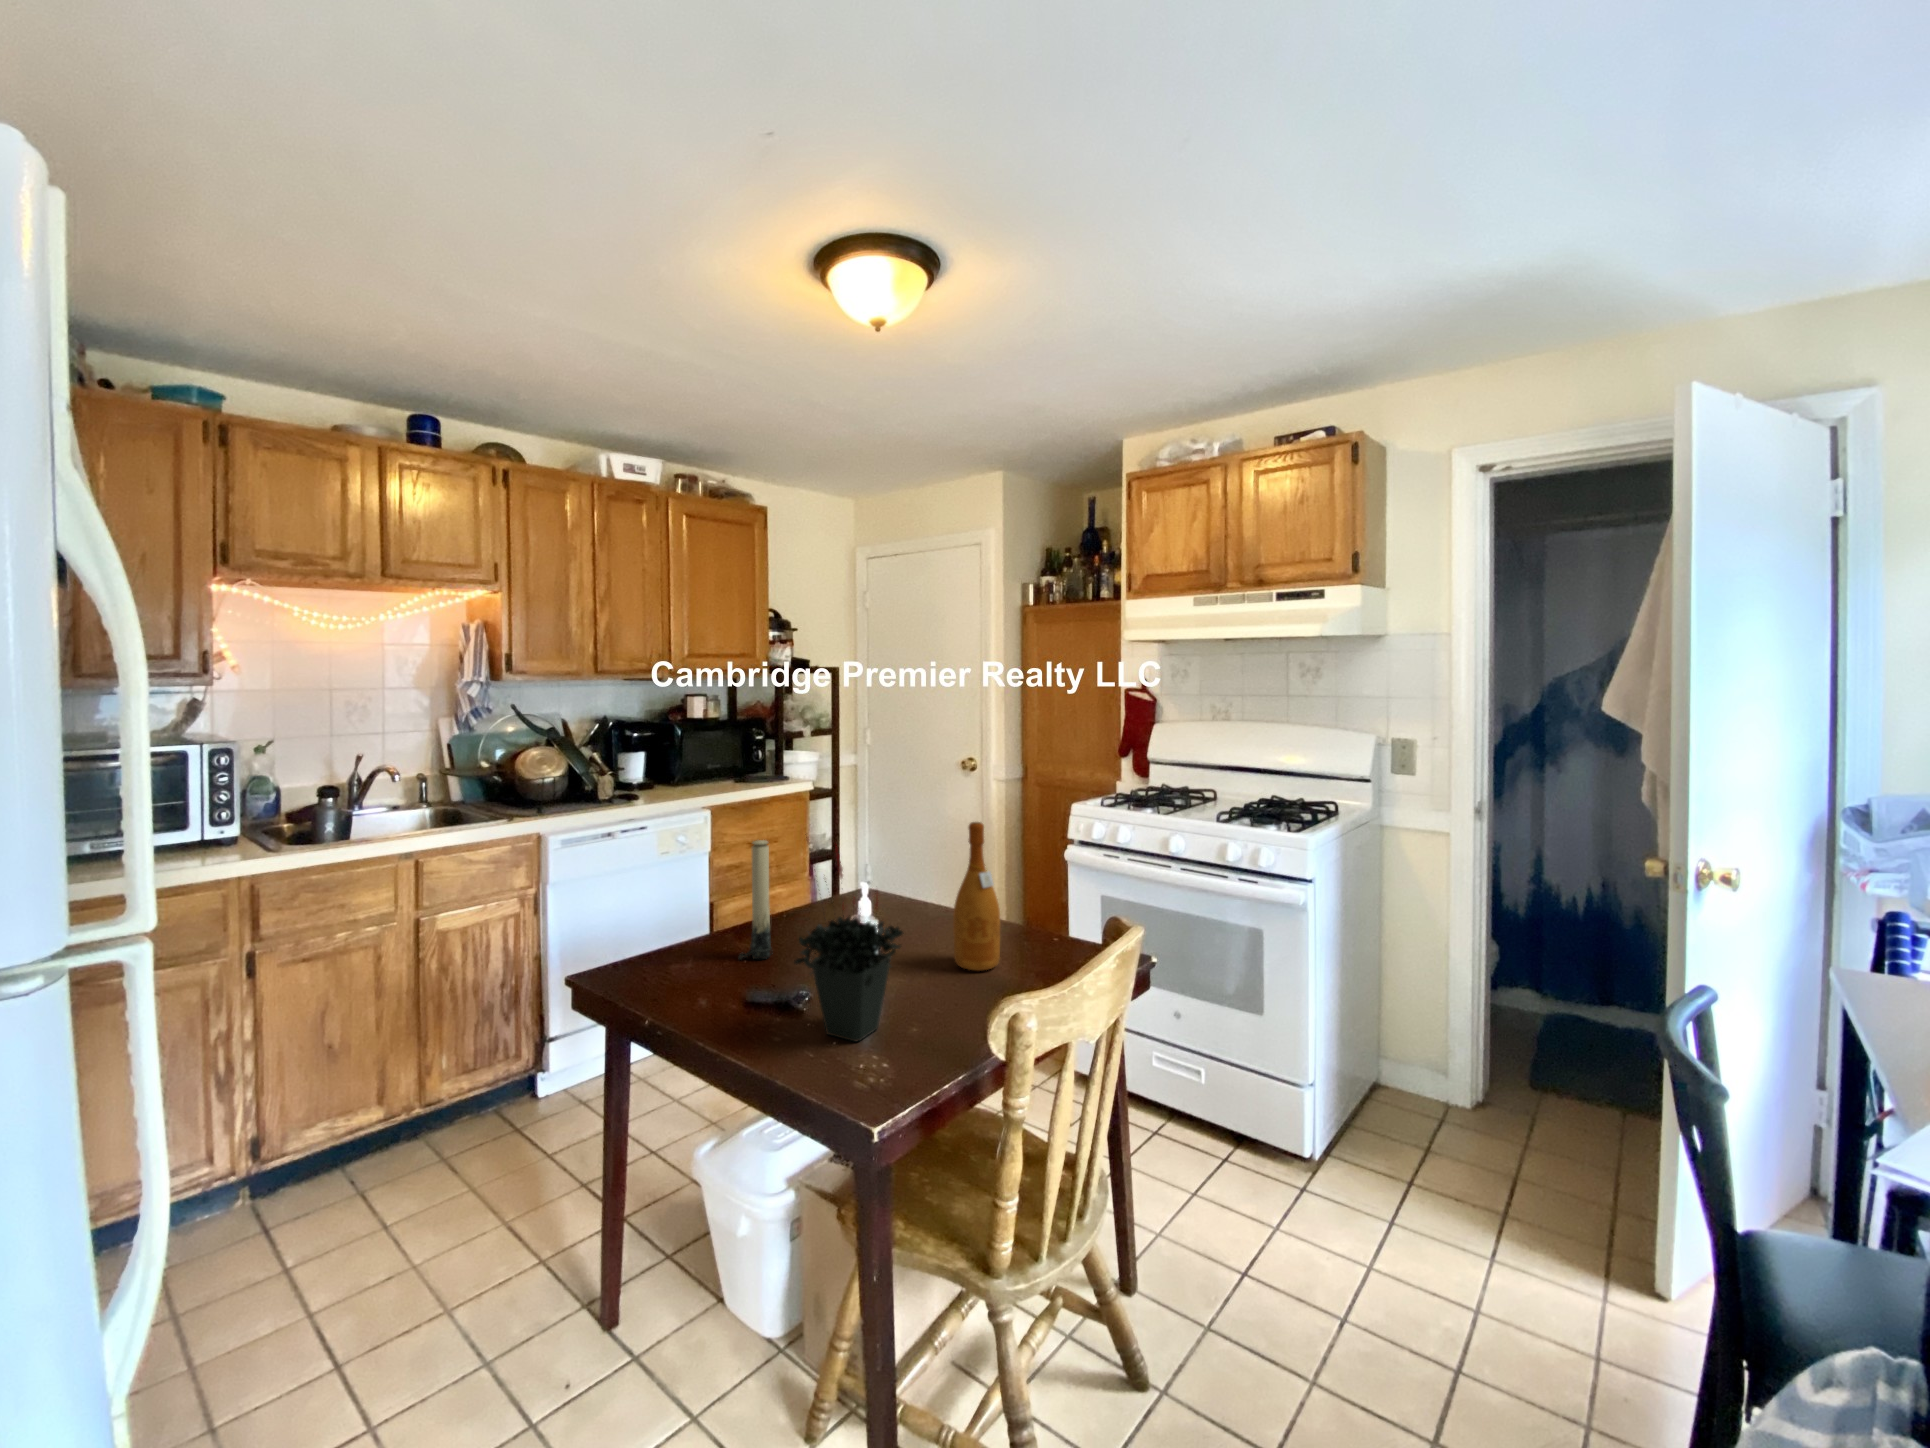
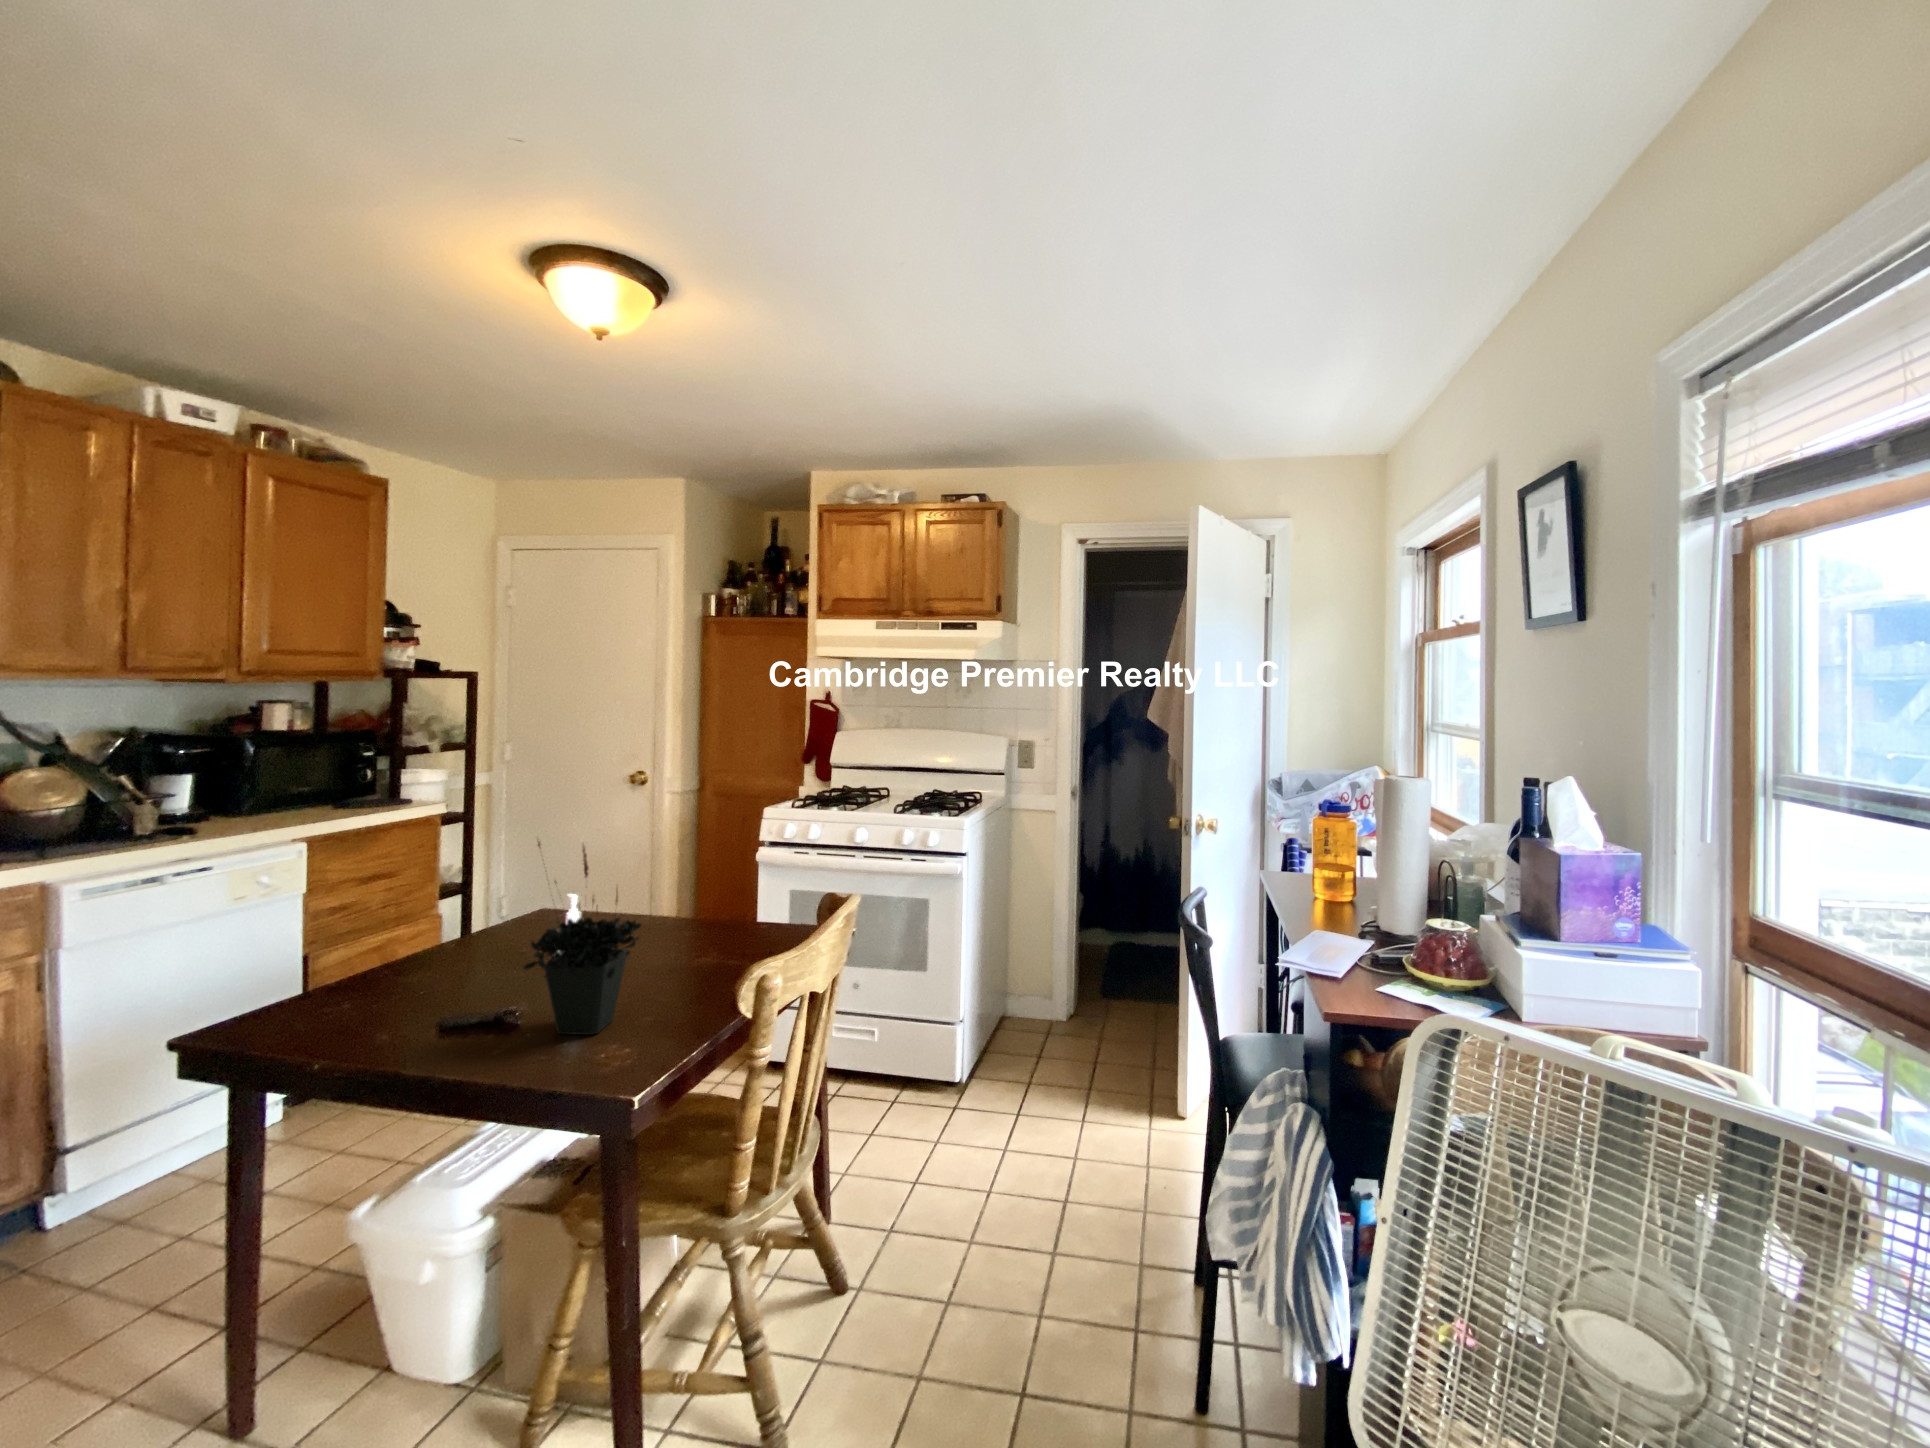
wine bottle: present [953,822,1000,971] -> none [672,821,719,960]
candle: present [739,840,771,960] -> none [422,855,466,986]

